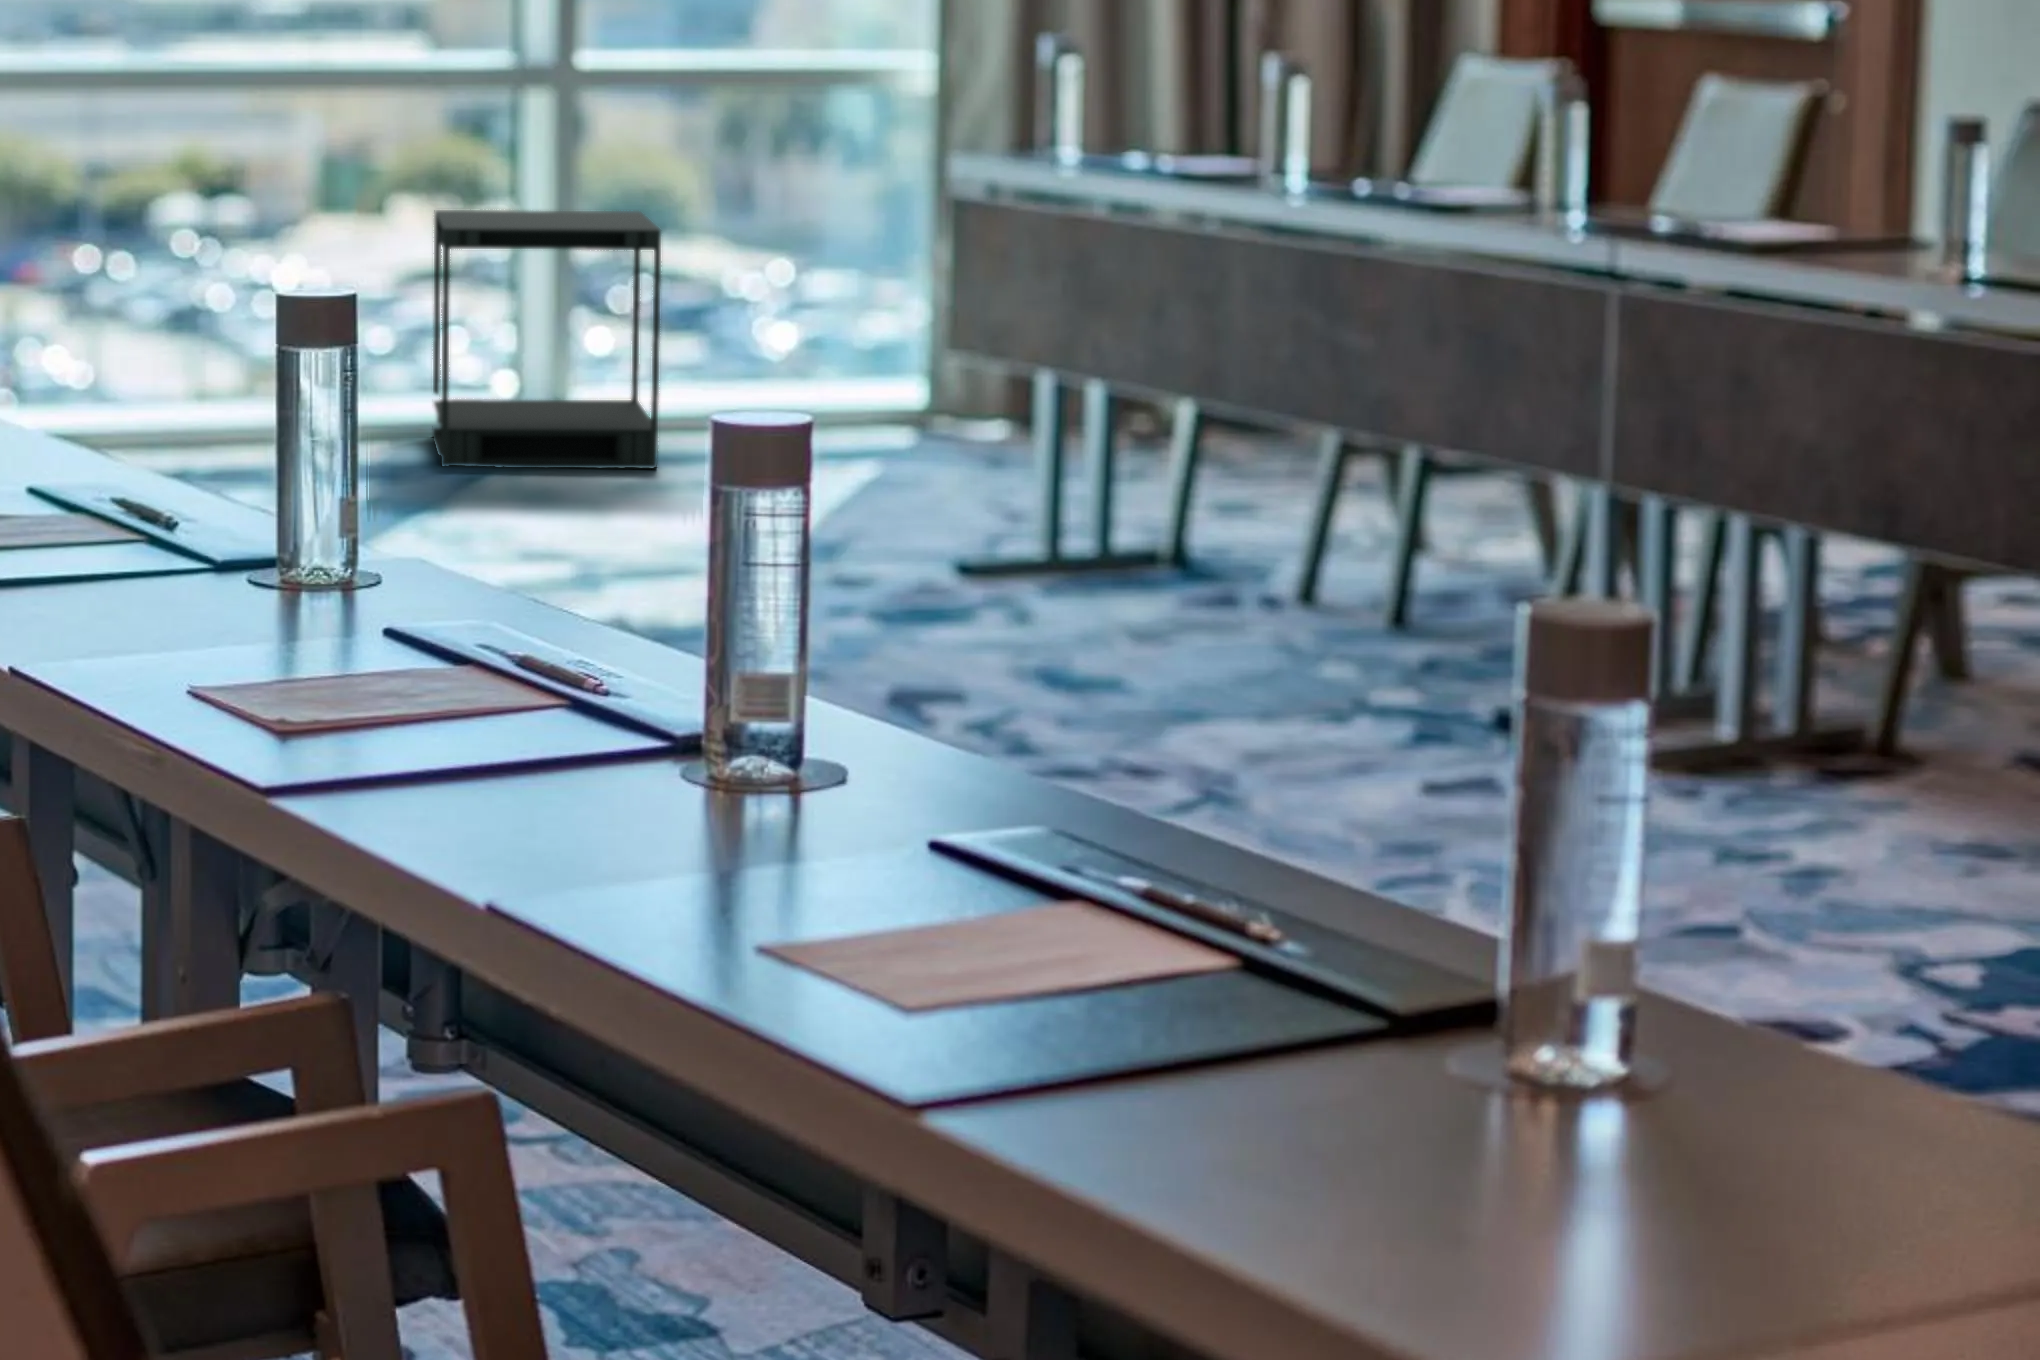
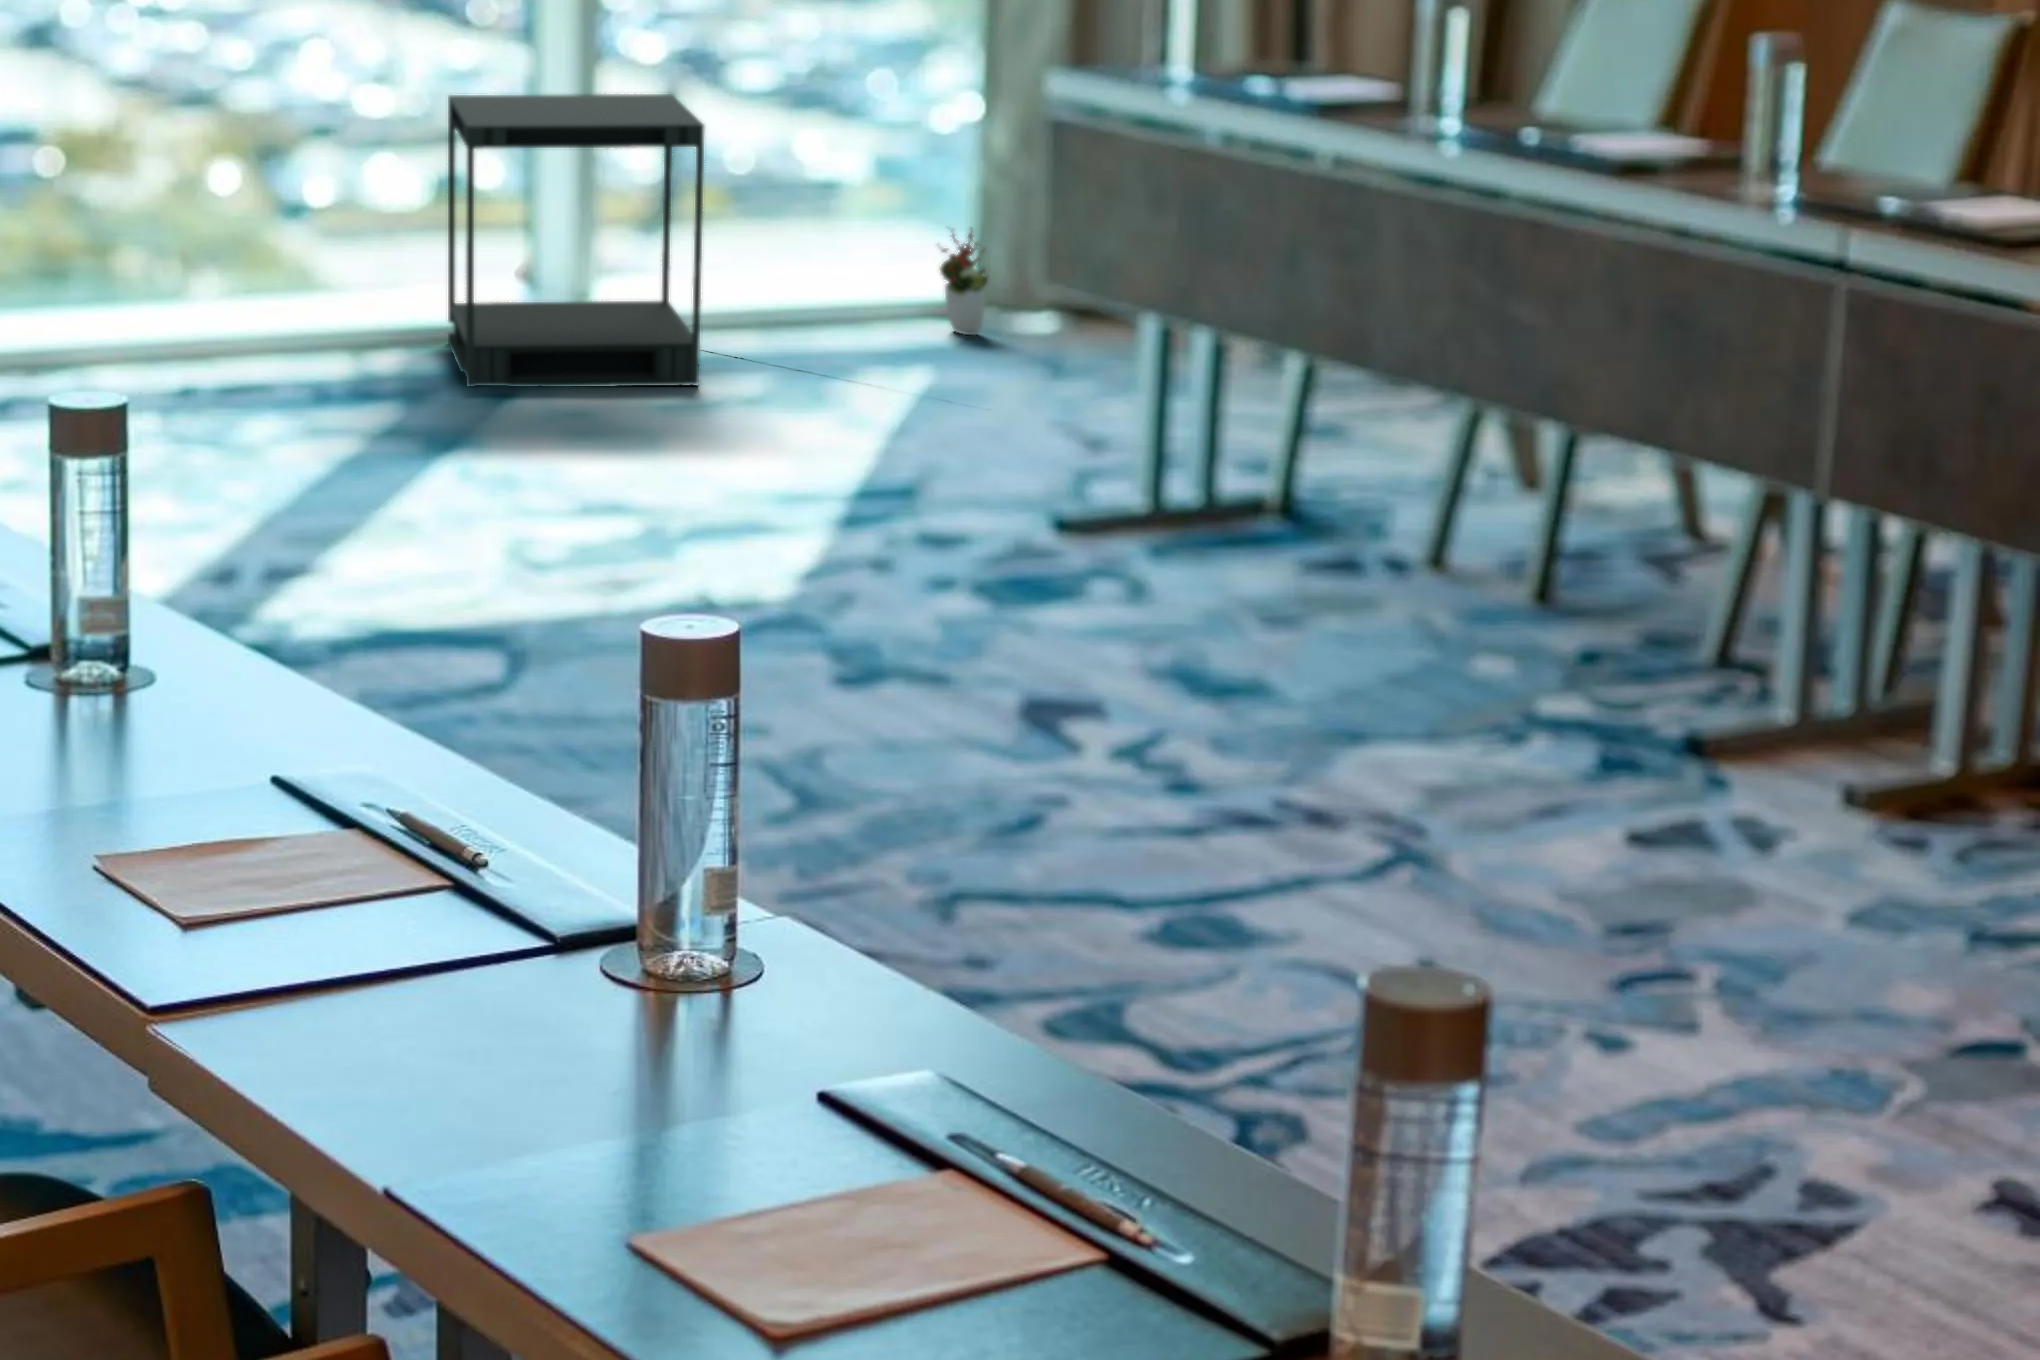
decorative plant: none [889,336,937,437] -> present [940,228,988,335]

